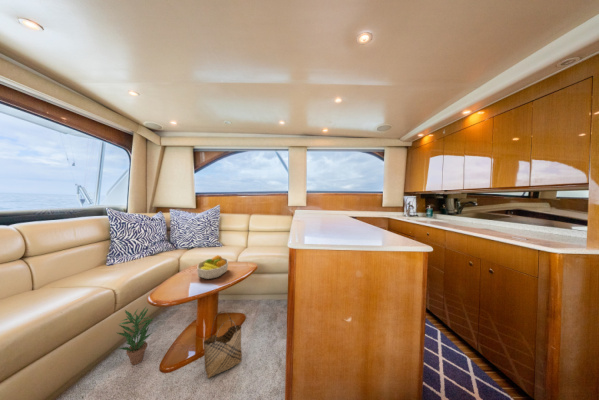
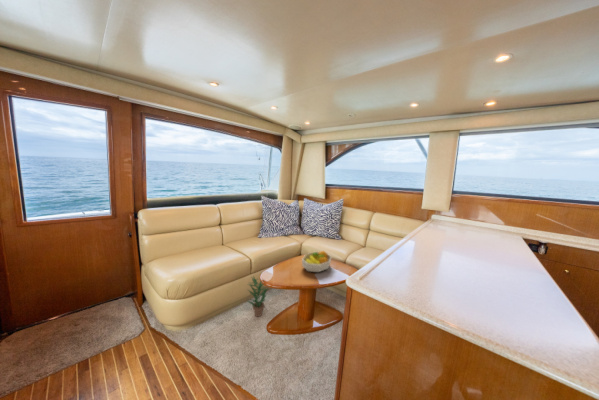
woven basket: present [204,312,242,378] -> none [290,307,326,364]

